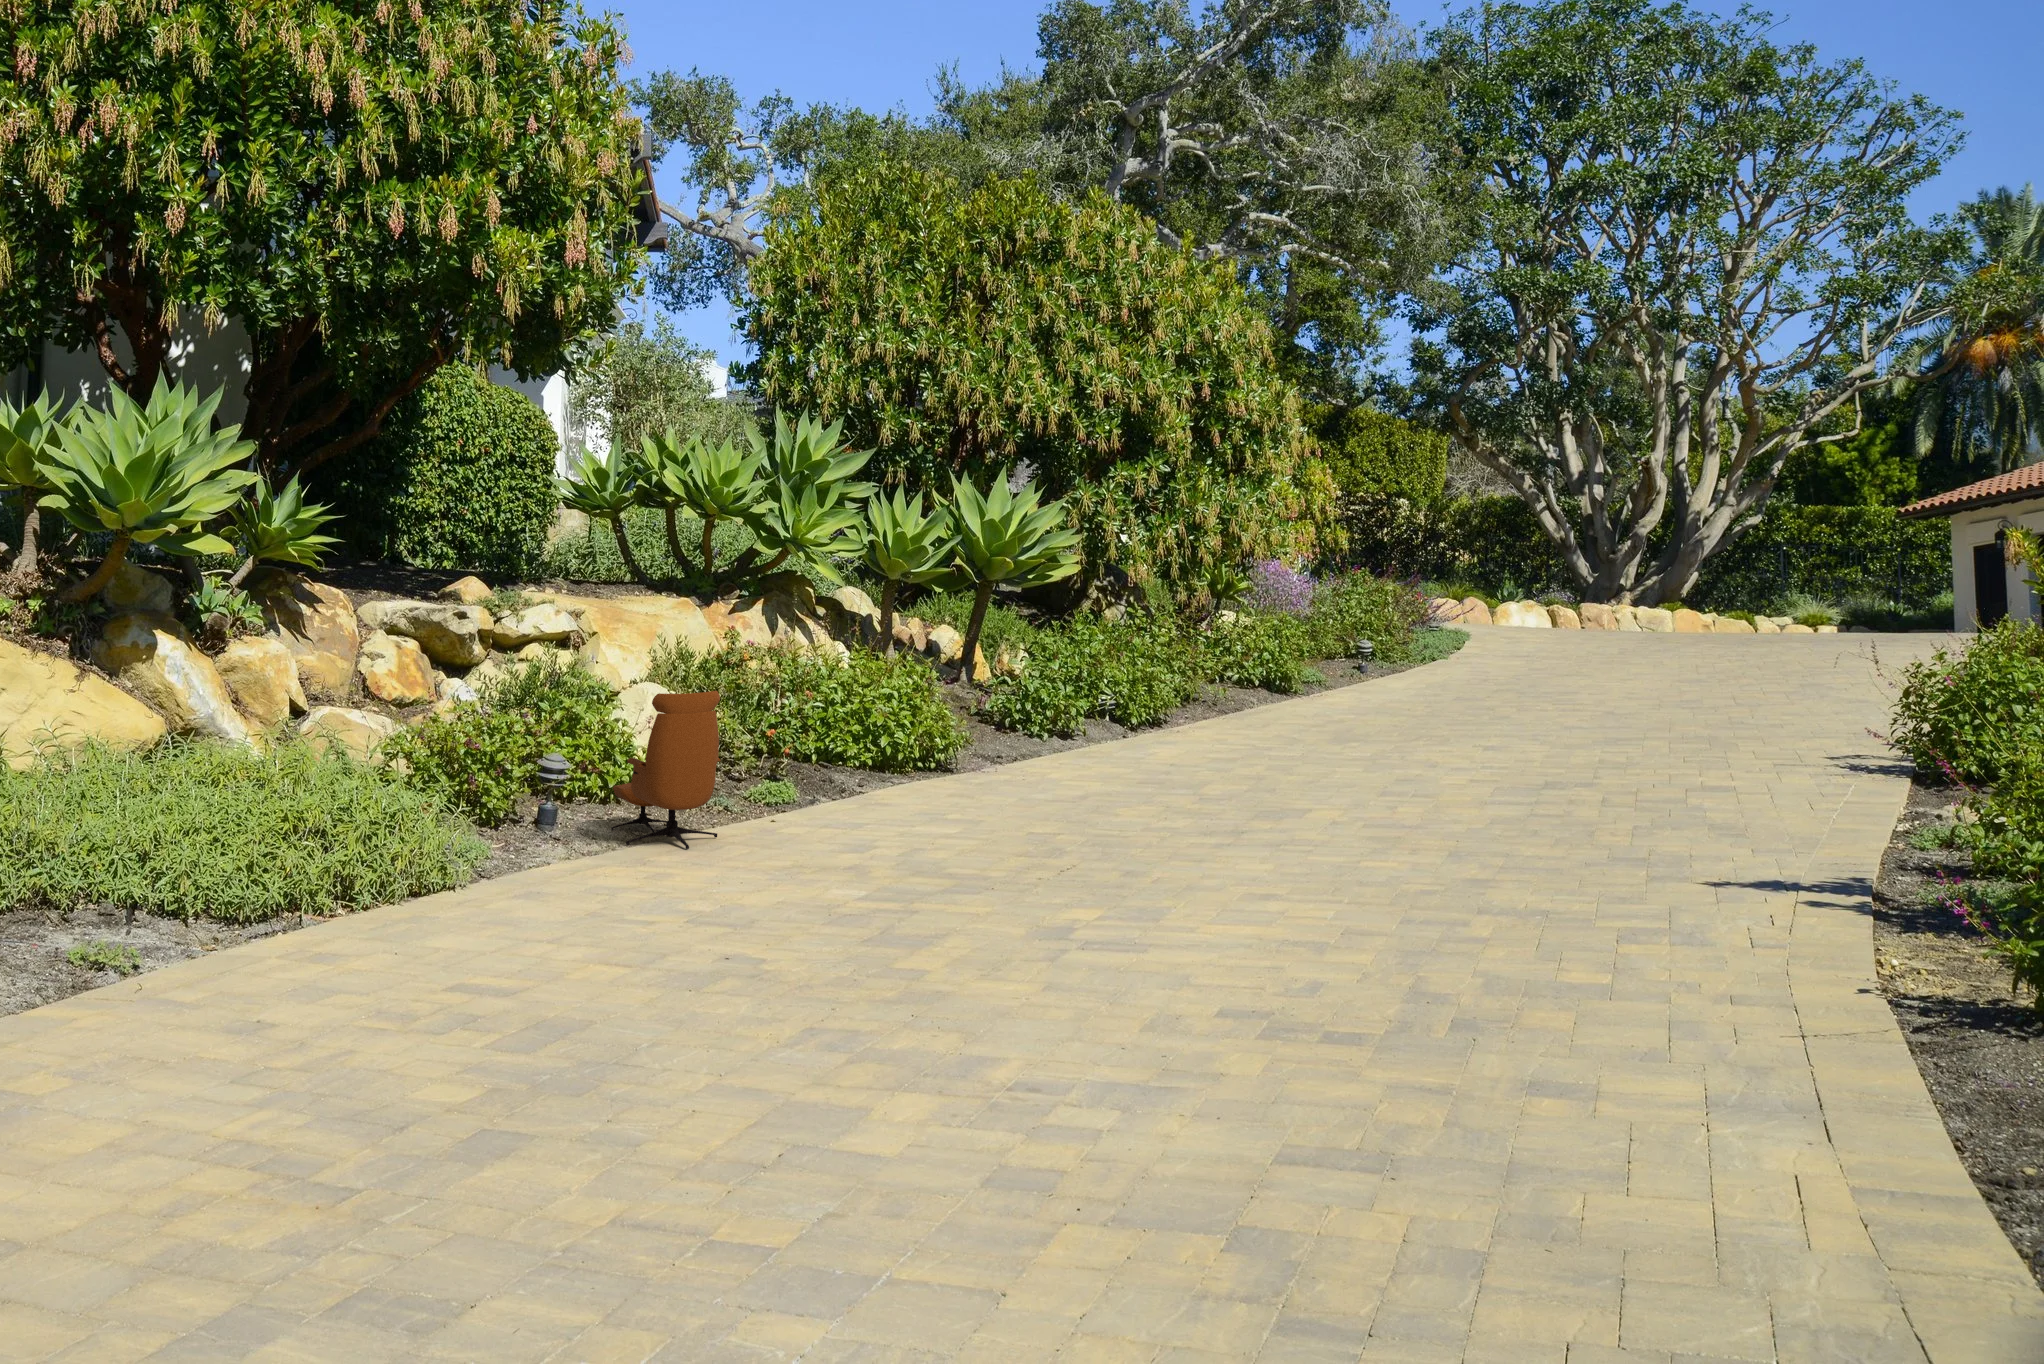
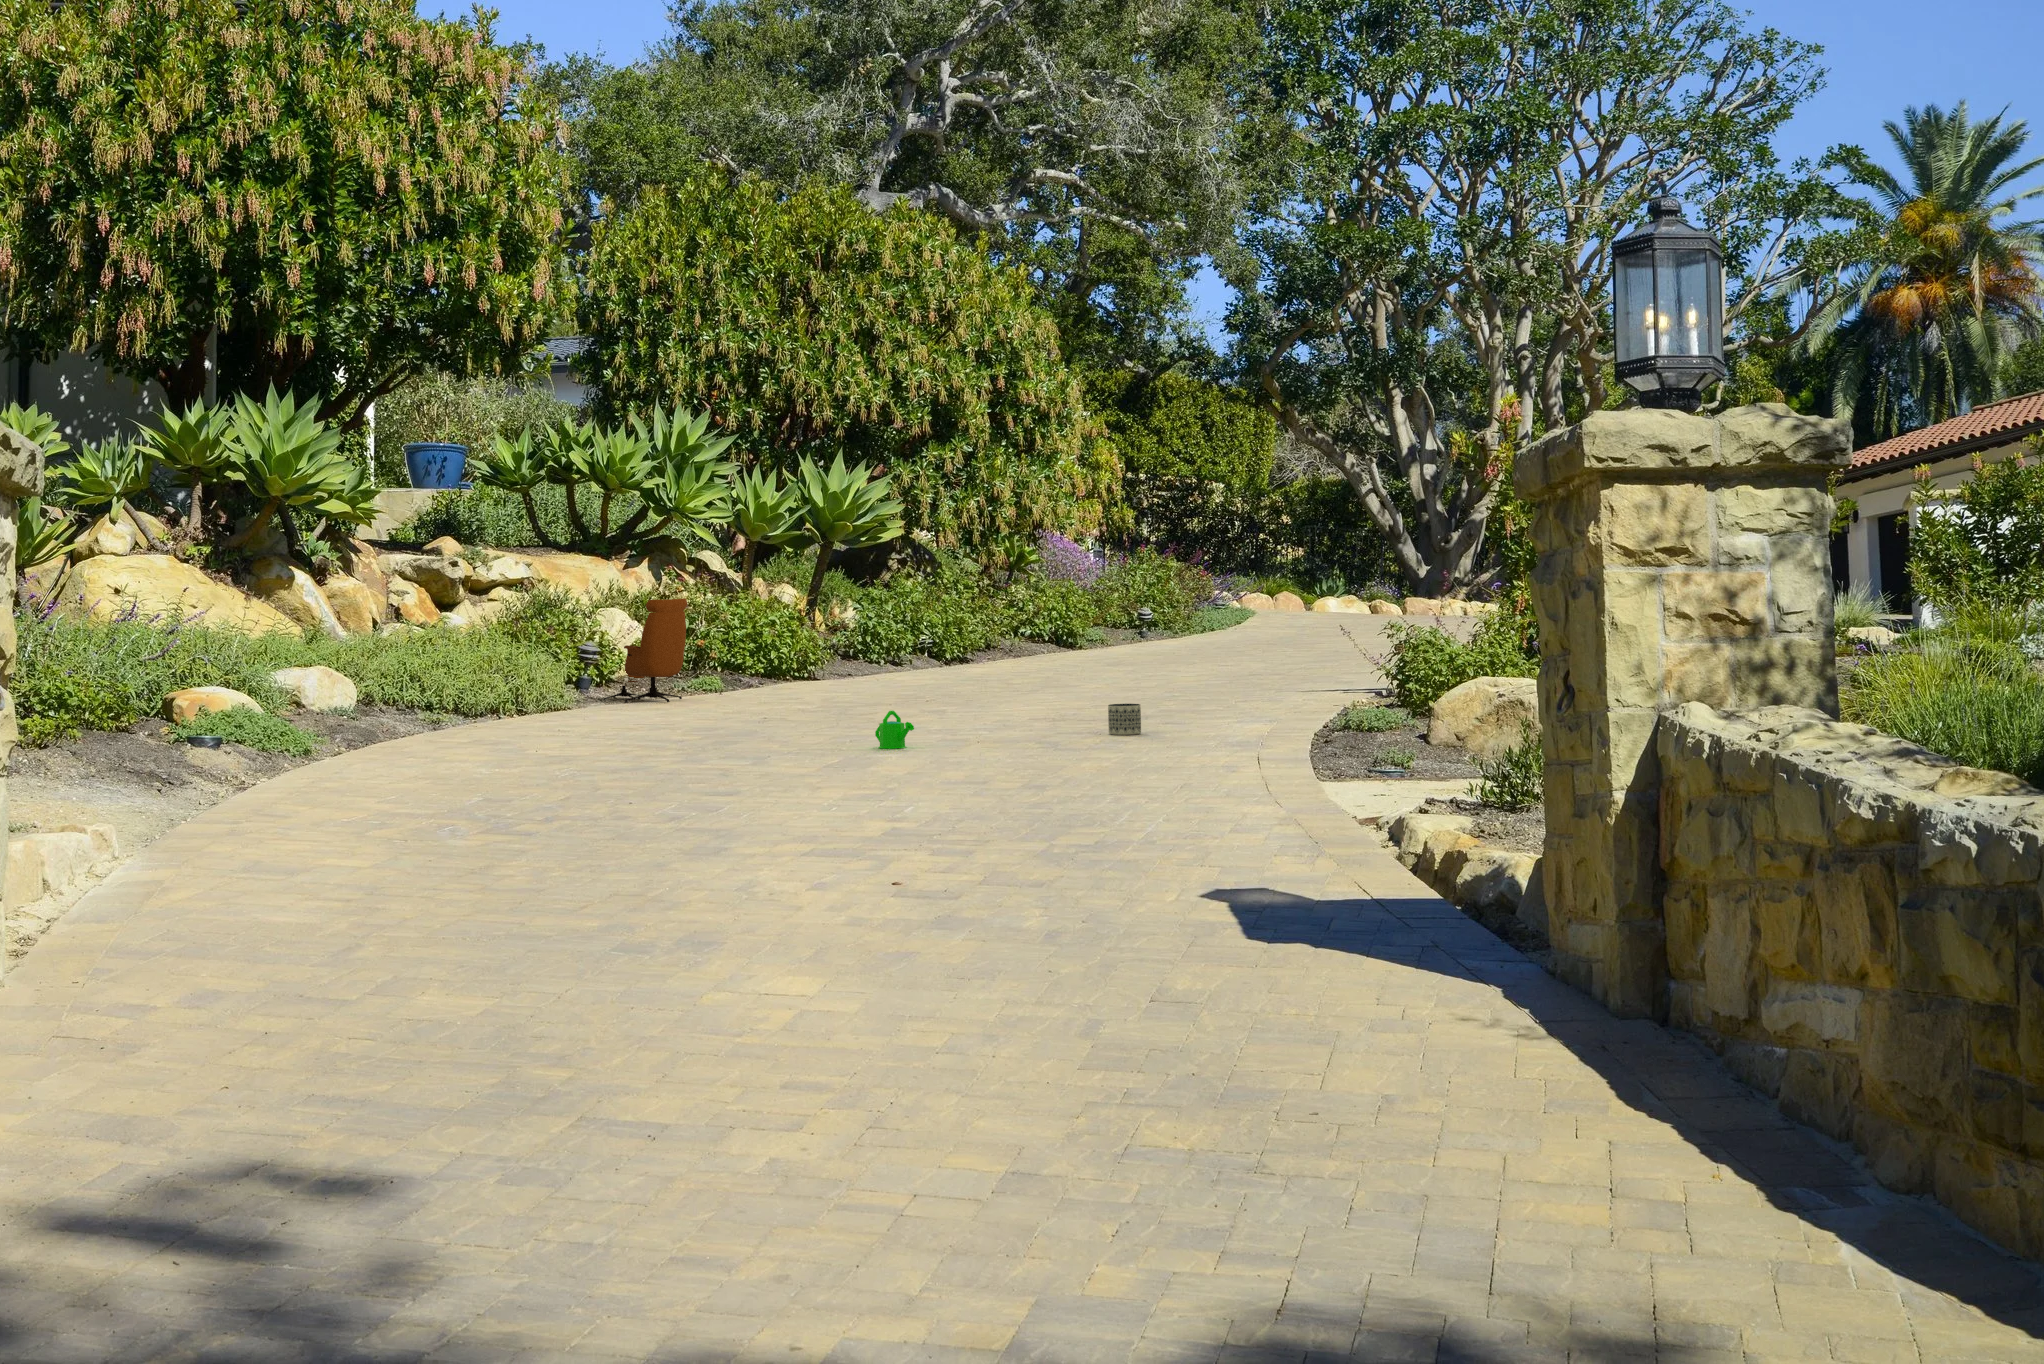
planter: none [1504,1119,1596,1224] -> present [1108,704,1141,735]
watering can: none [872,1186,969,1308] -> present [875,710,914,749]

